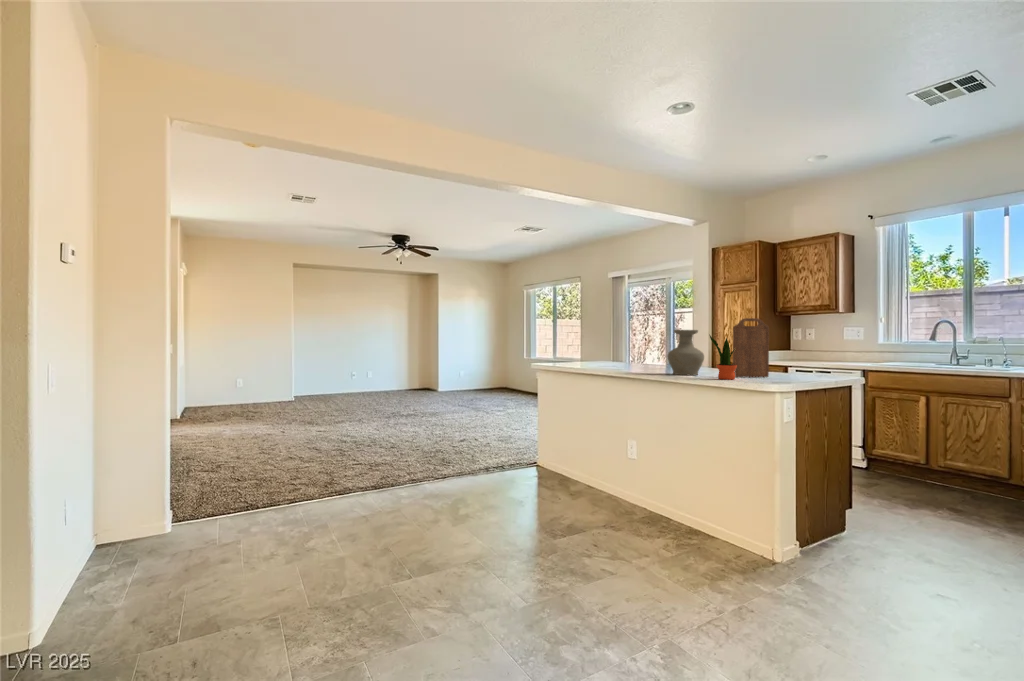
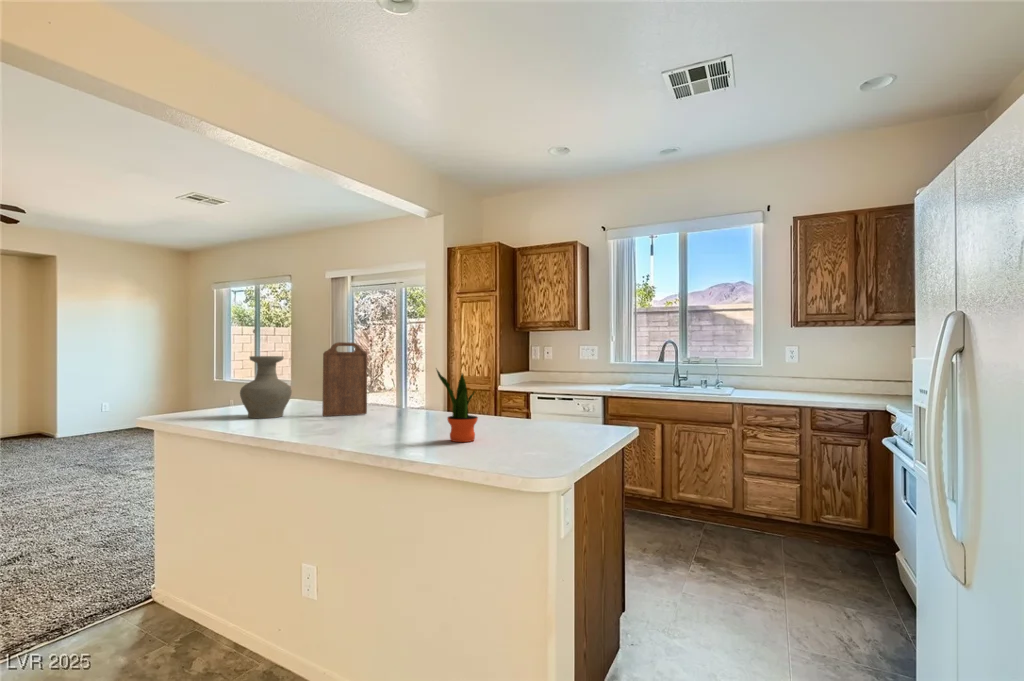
cutting board: present [733,318,769,377] -> present [322,342,367,416]
vase: present [668,330,704,375] -> present [240,356,292,418]

